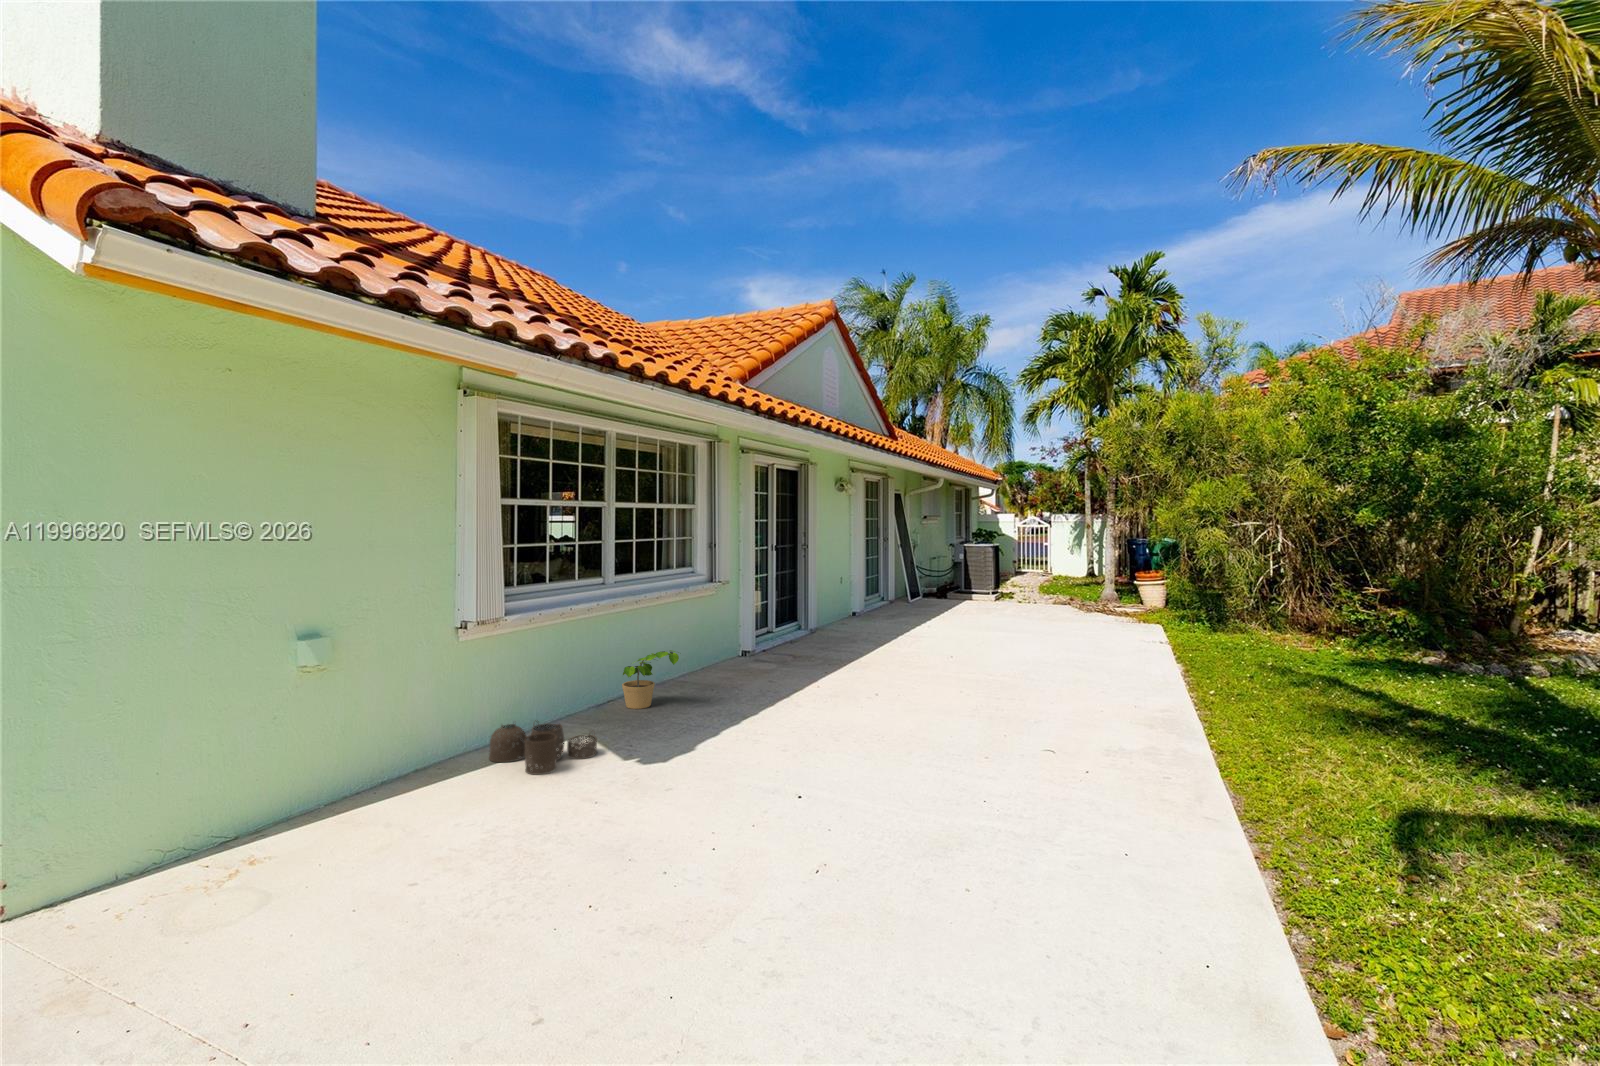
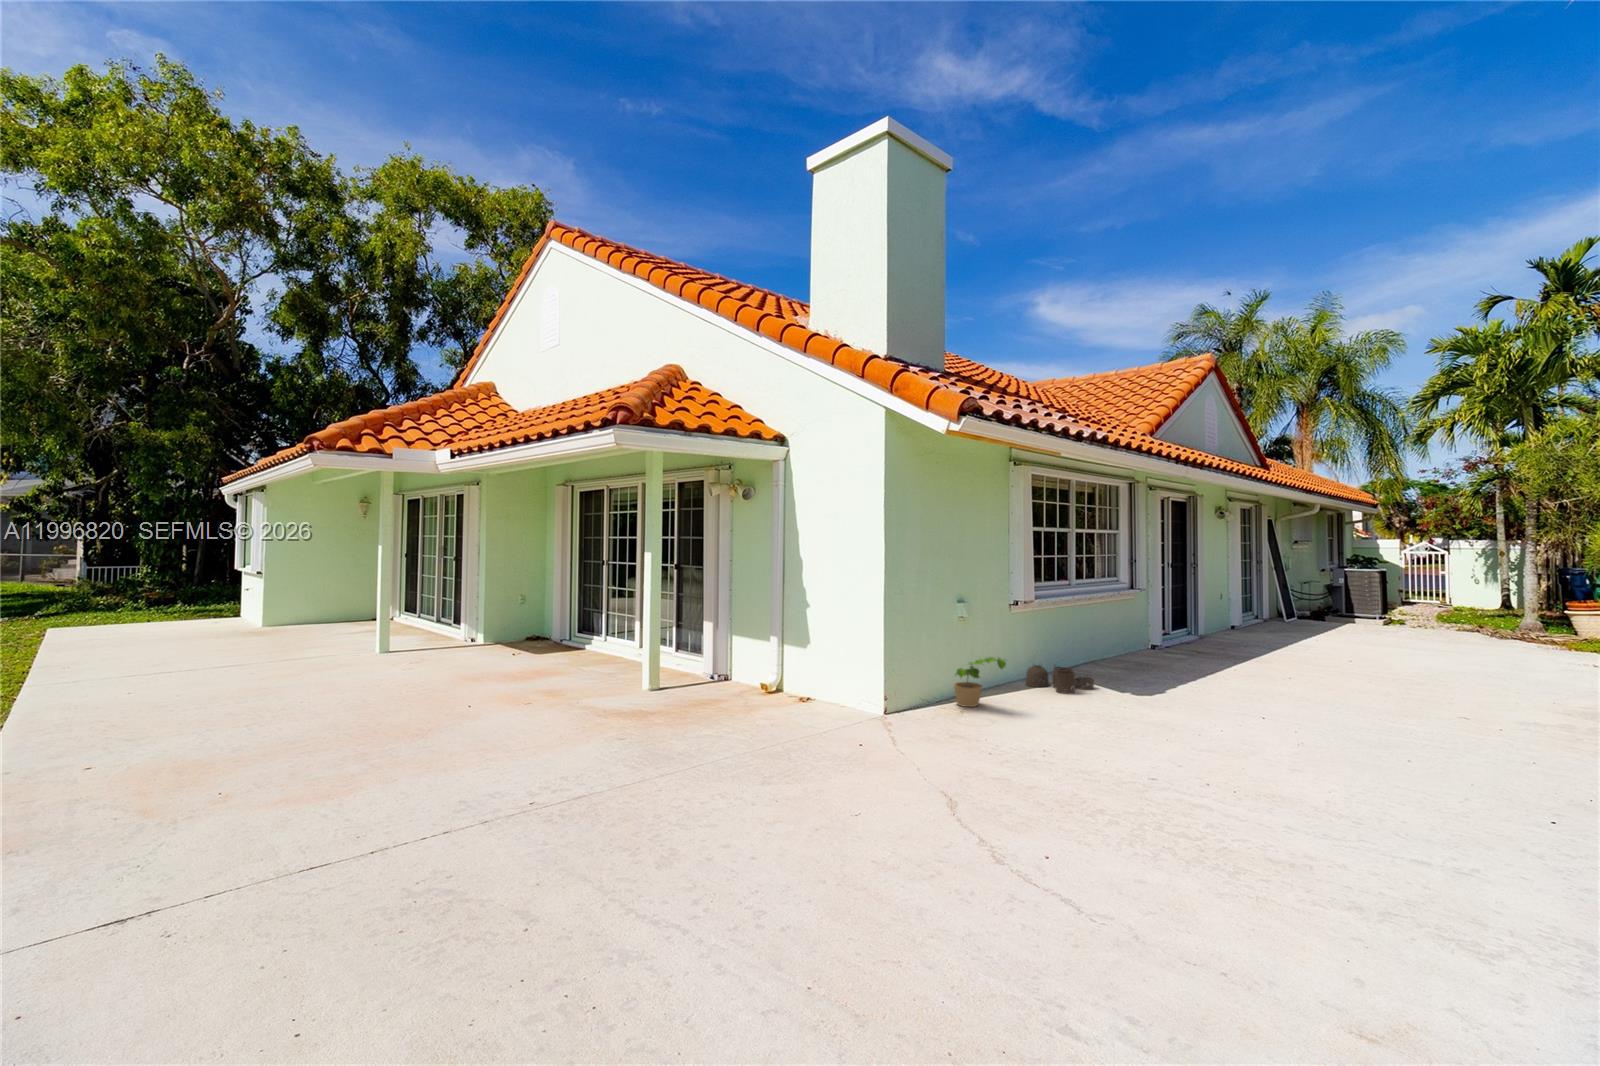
potted plant: present [622,650,679,709] -> present [954,657,1006,707]

